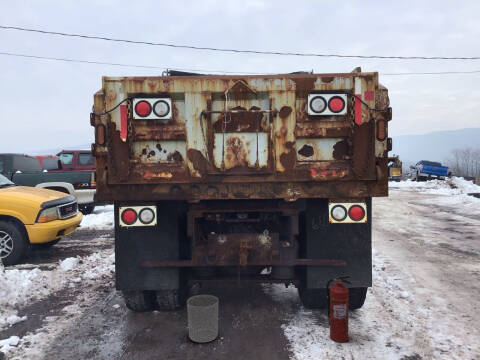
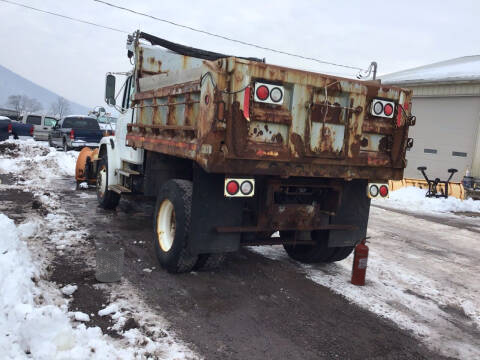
waste bin: present [187,295,218,343] -> present [96,244,125,282]

